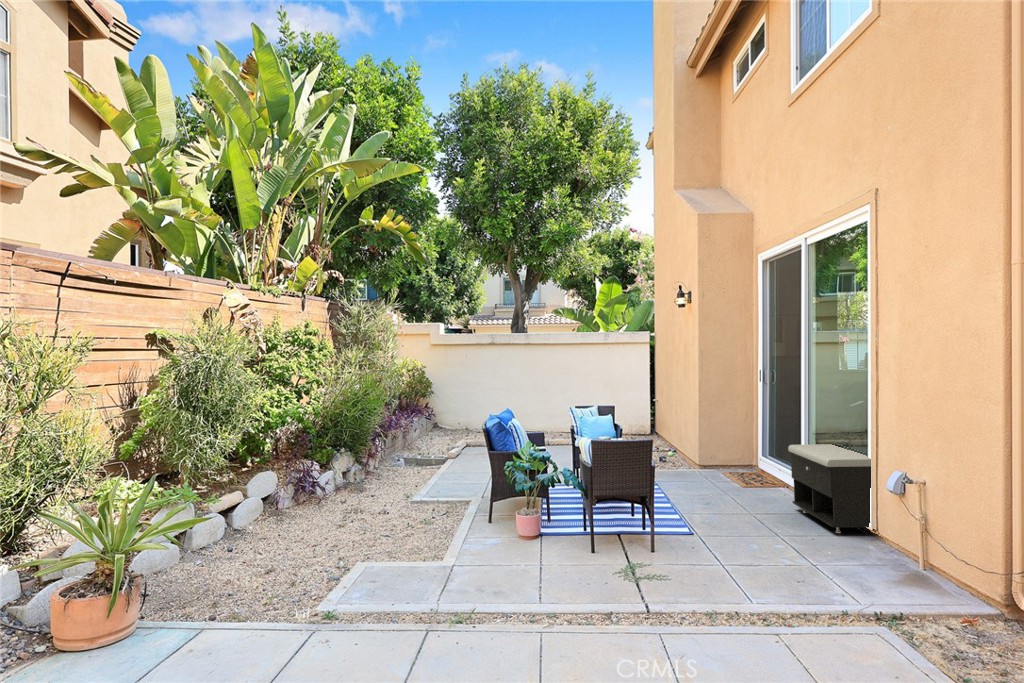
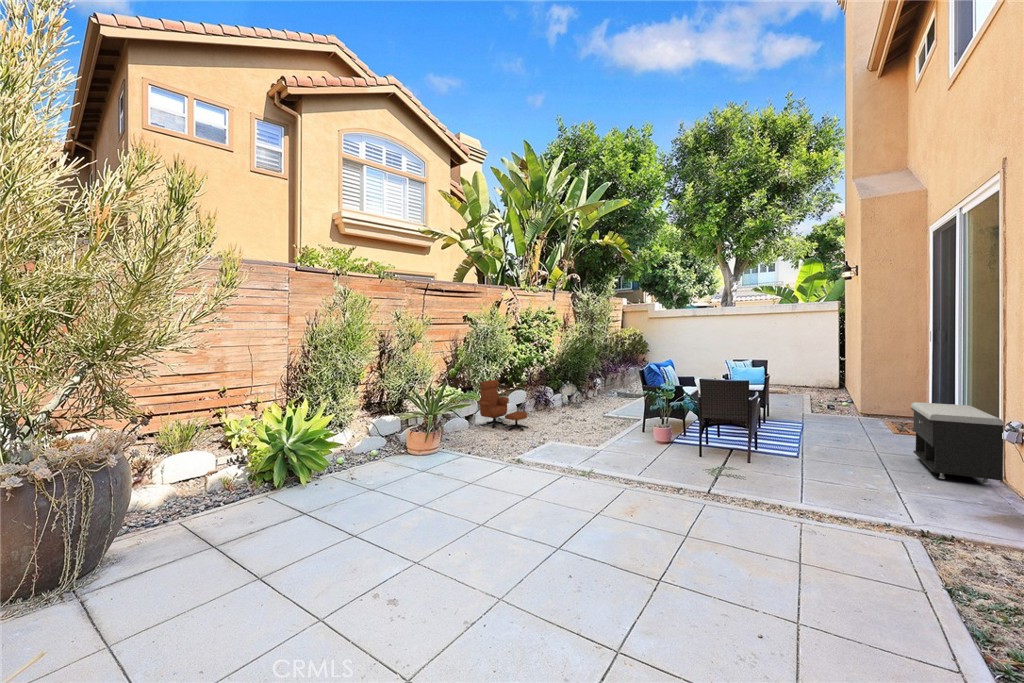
lounge chair: none [200,459,301,552] -> present [478,380,528,430]

